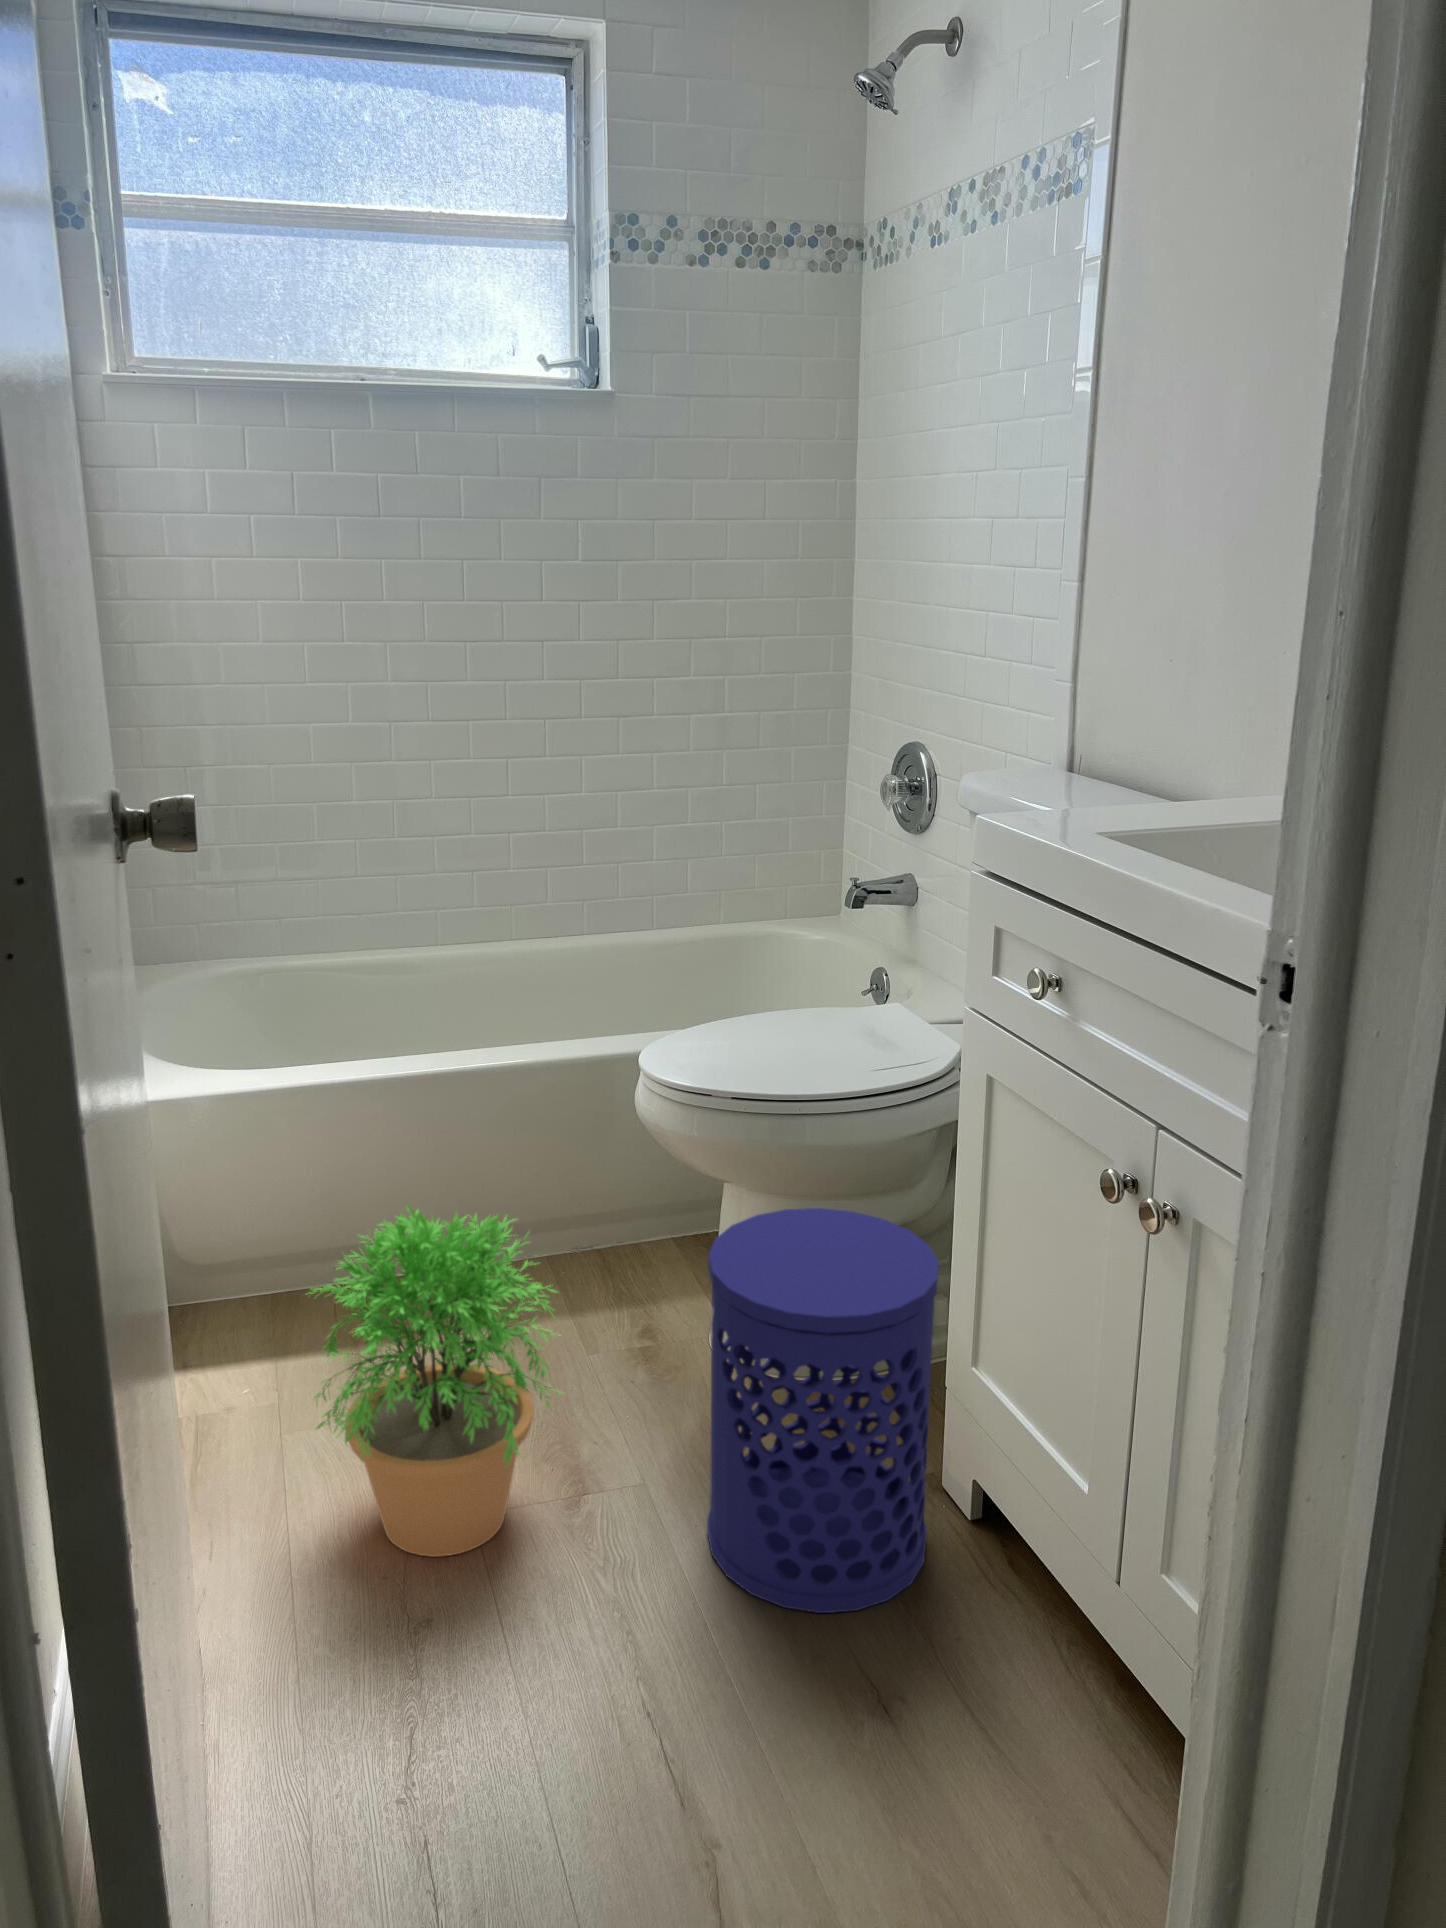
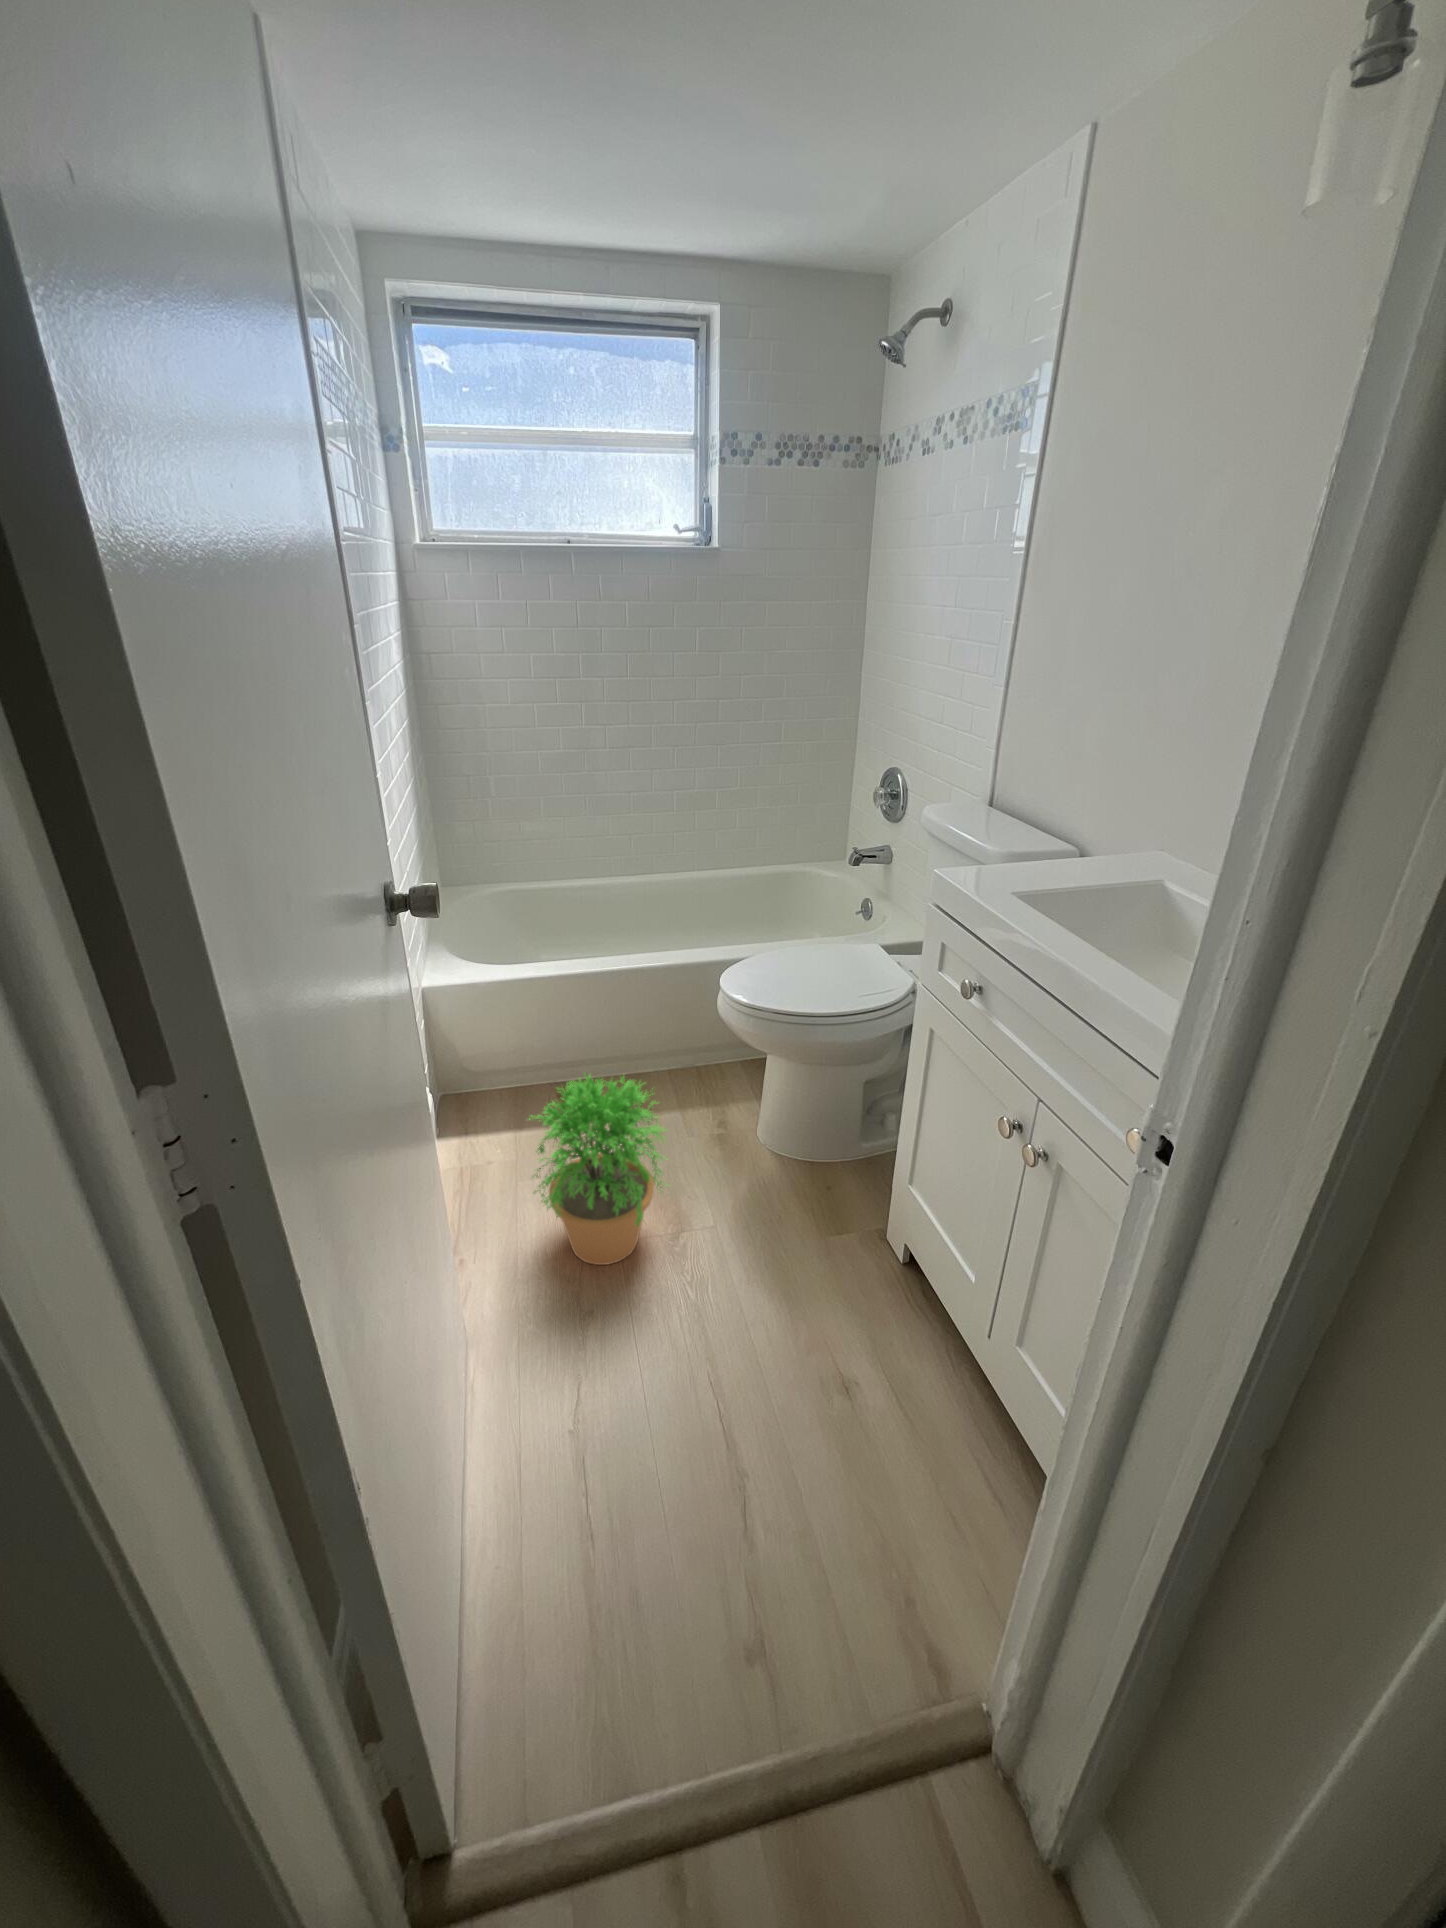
waste bin: present [707,1208,939,1613] -> none [750,1084,892,1319]

